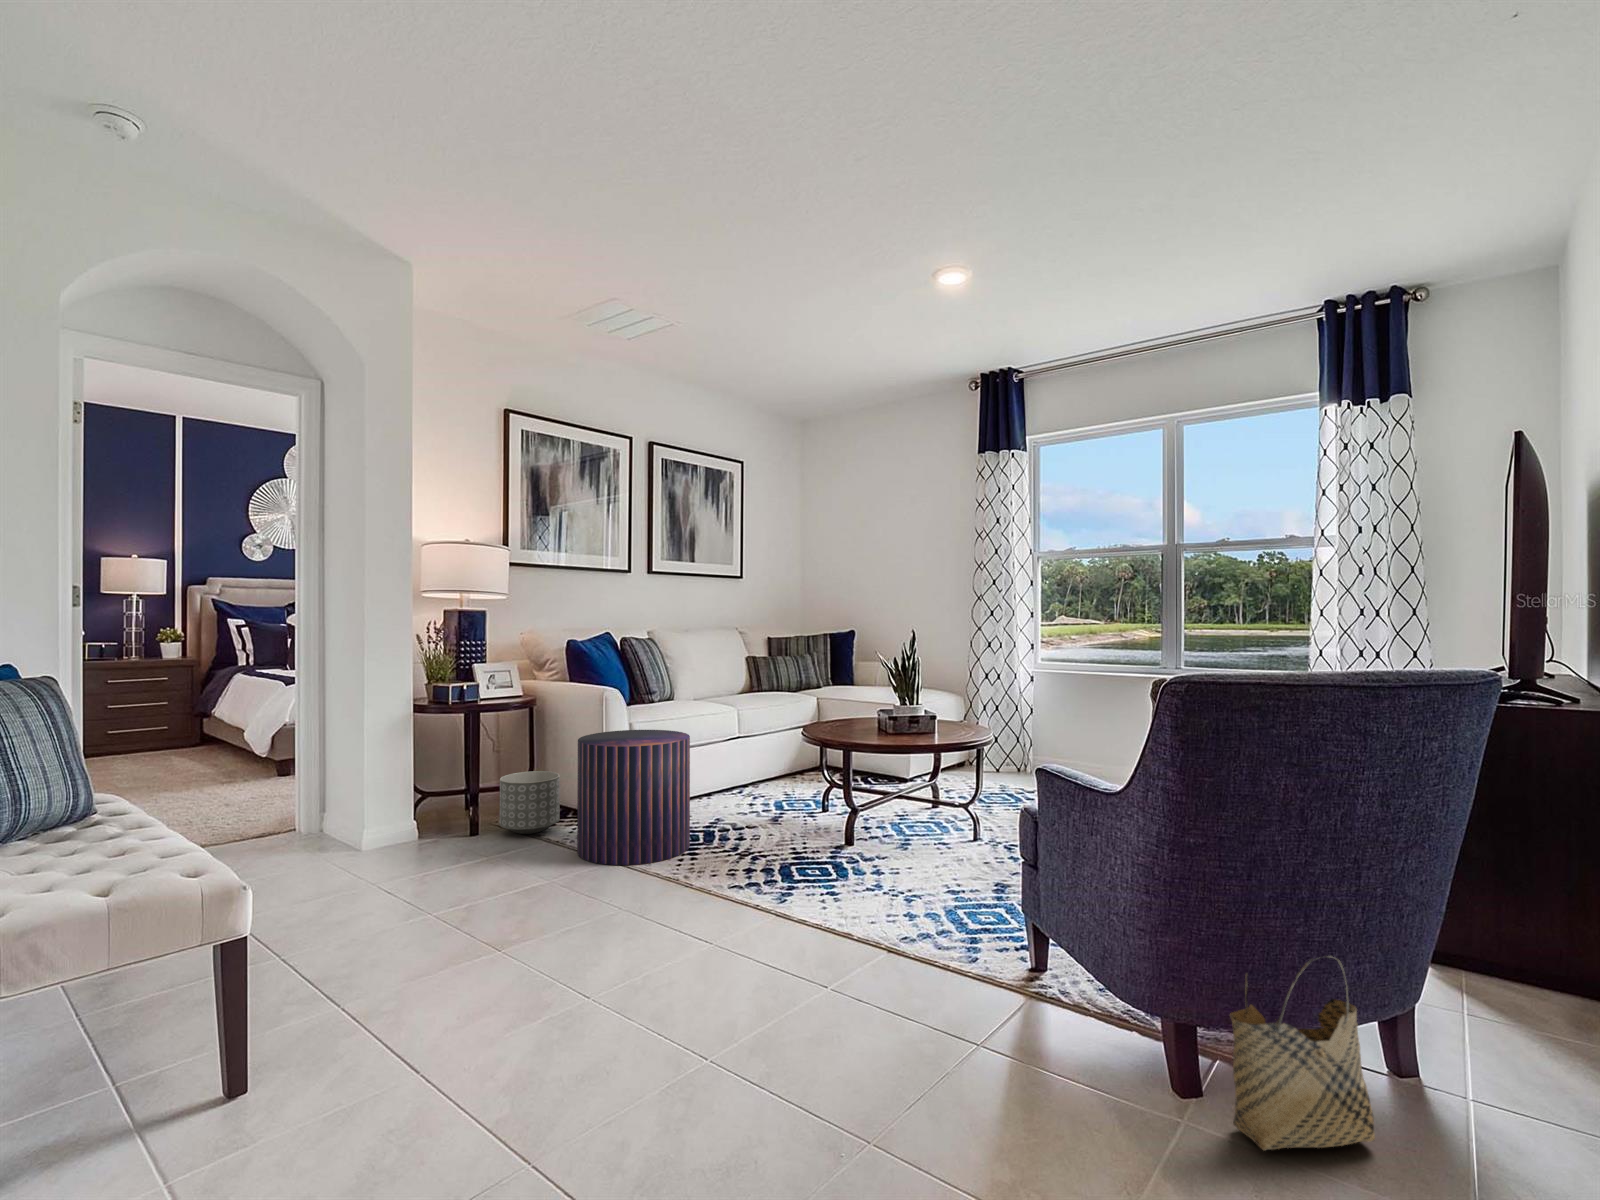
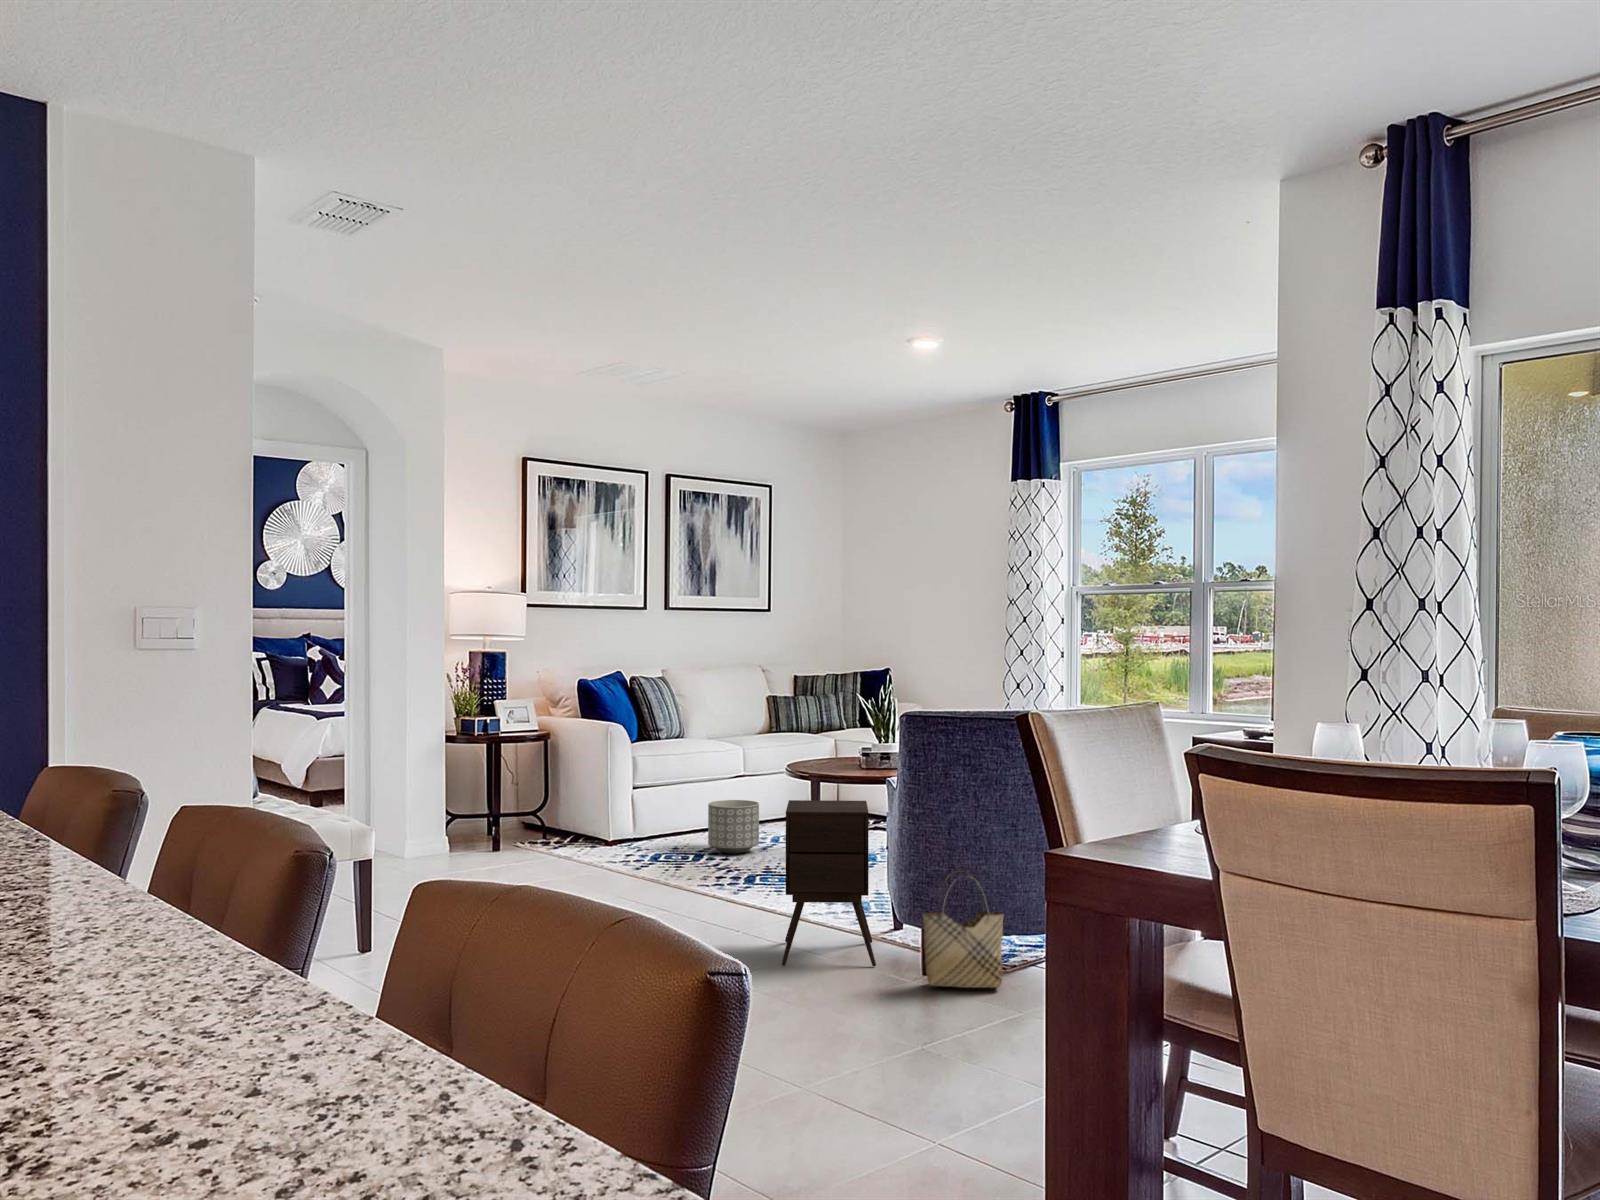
pouf: present [577,730,690,865] -> none [581,761,677,871]
planter: present [500,771,560,834] -> present [708,800,759,854]
side table: none [918,800,1104,1089] -> present [782,800,876,966]

